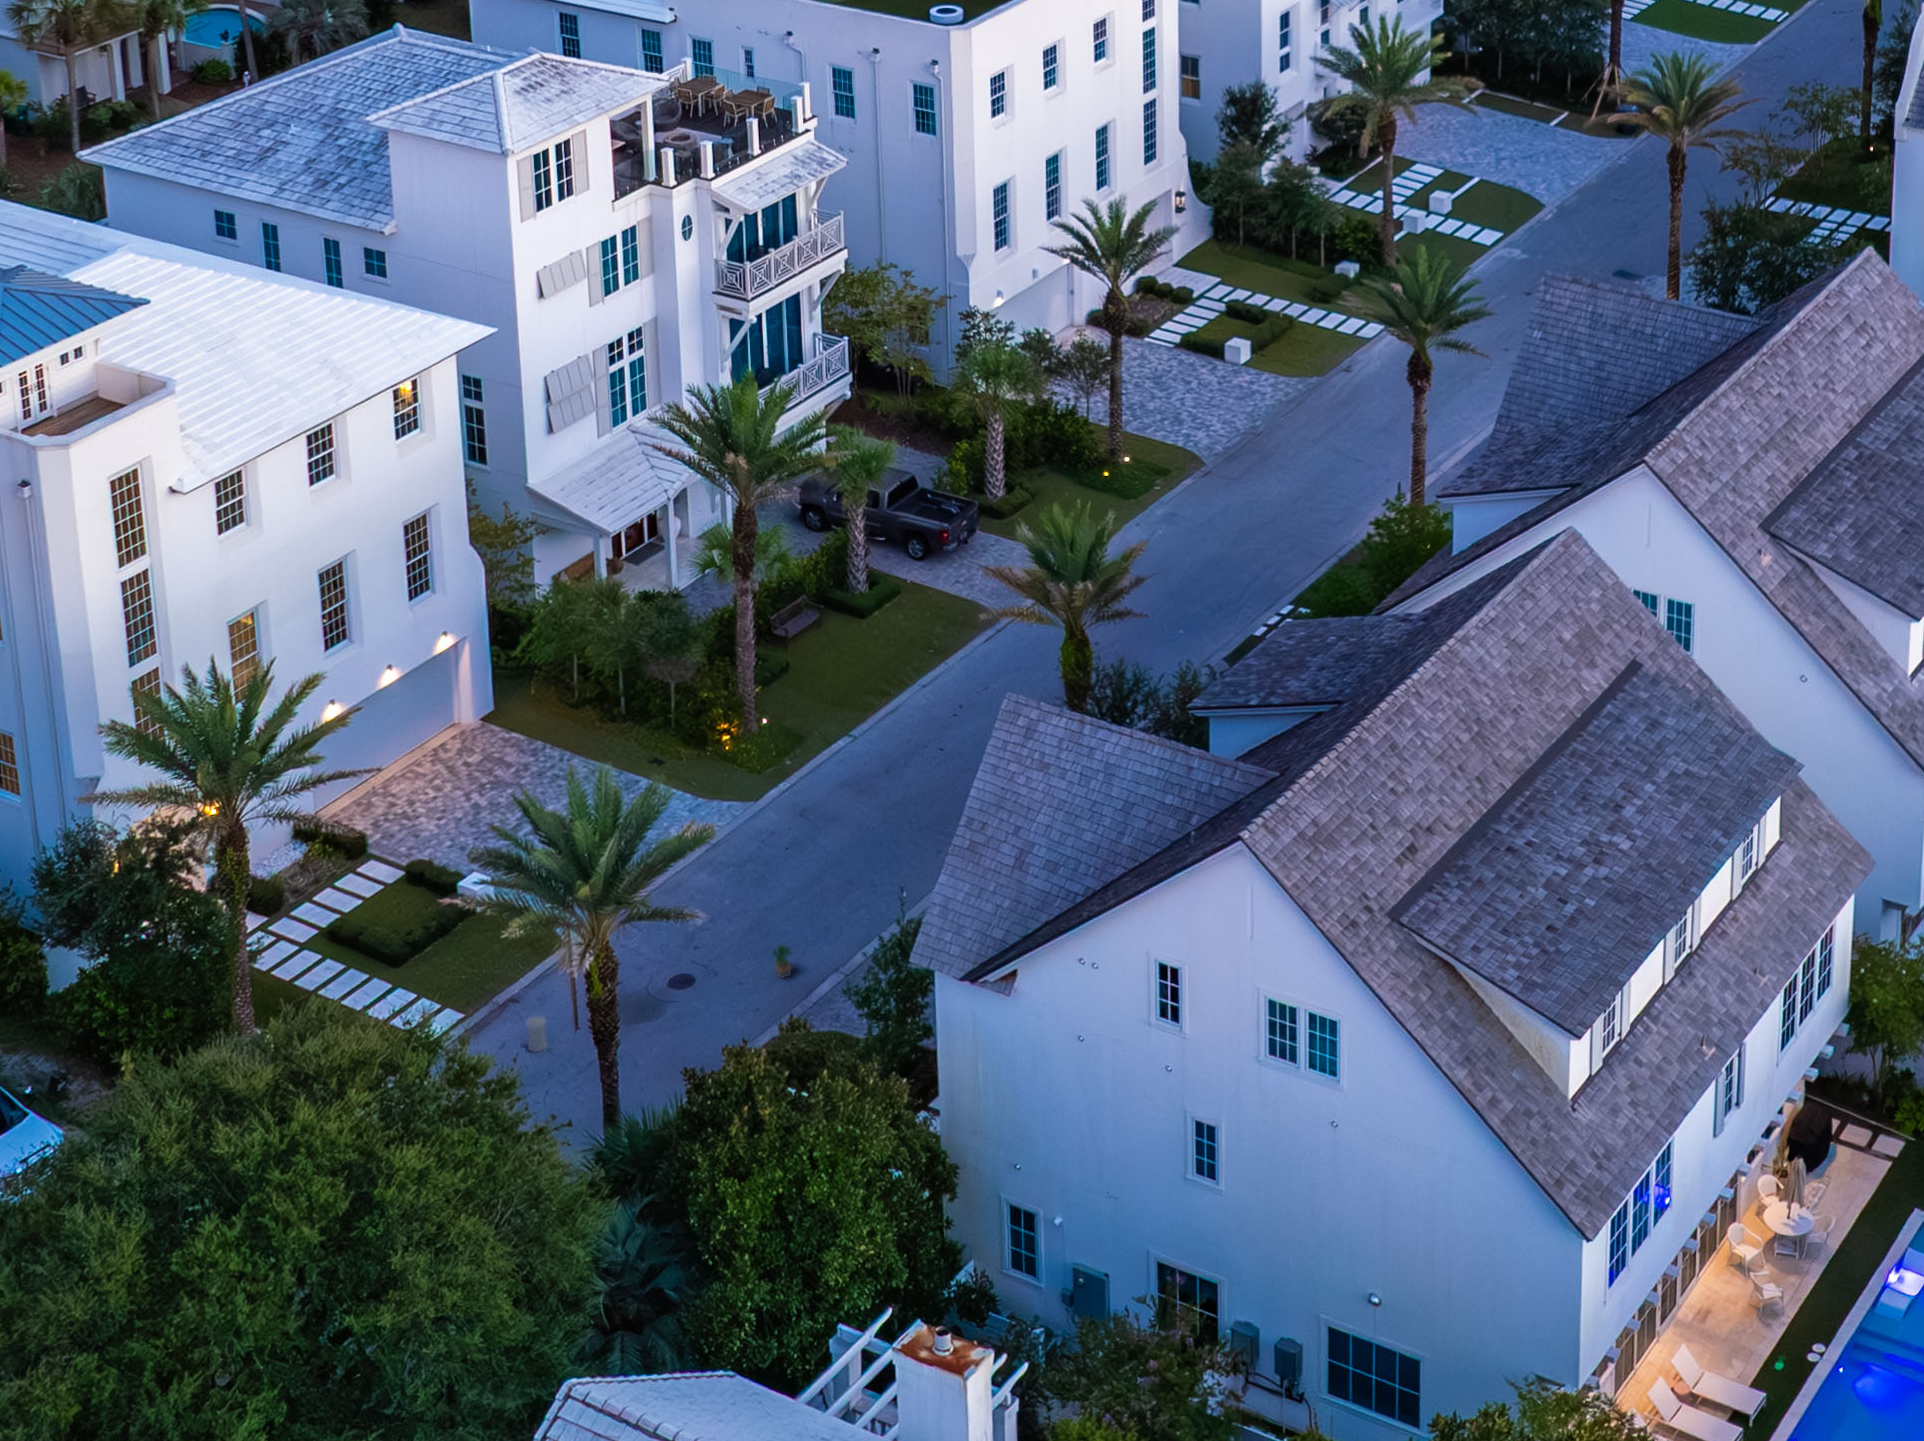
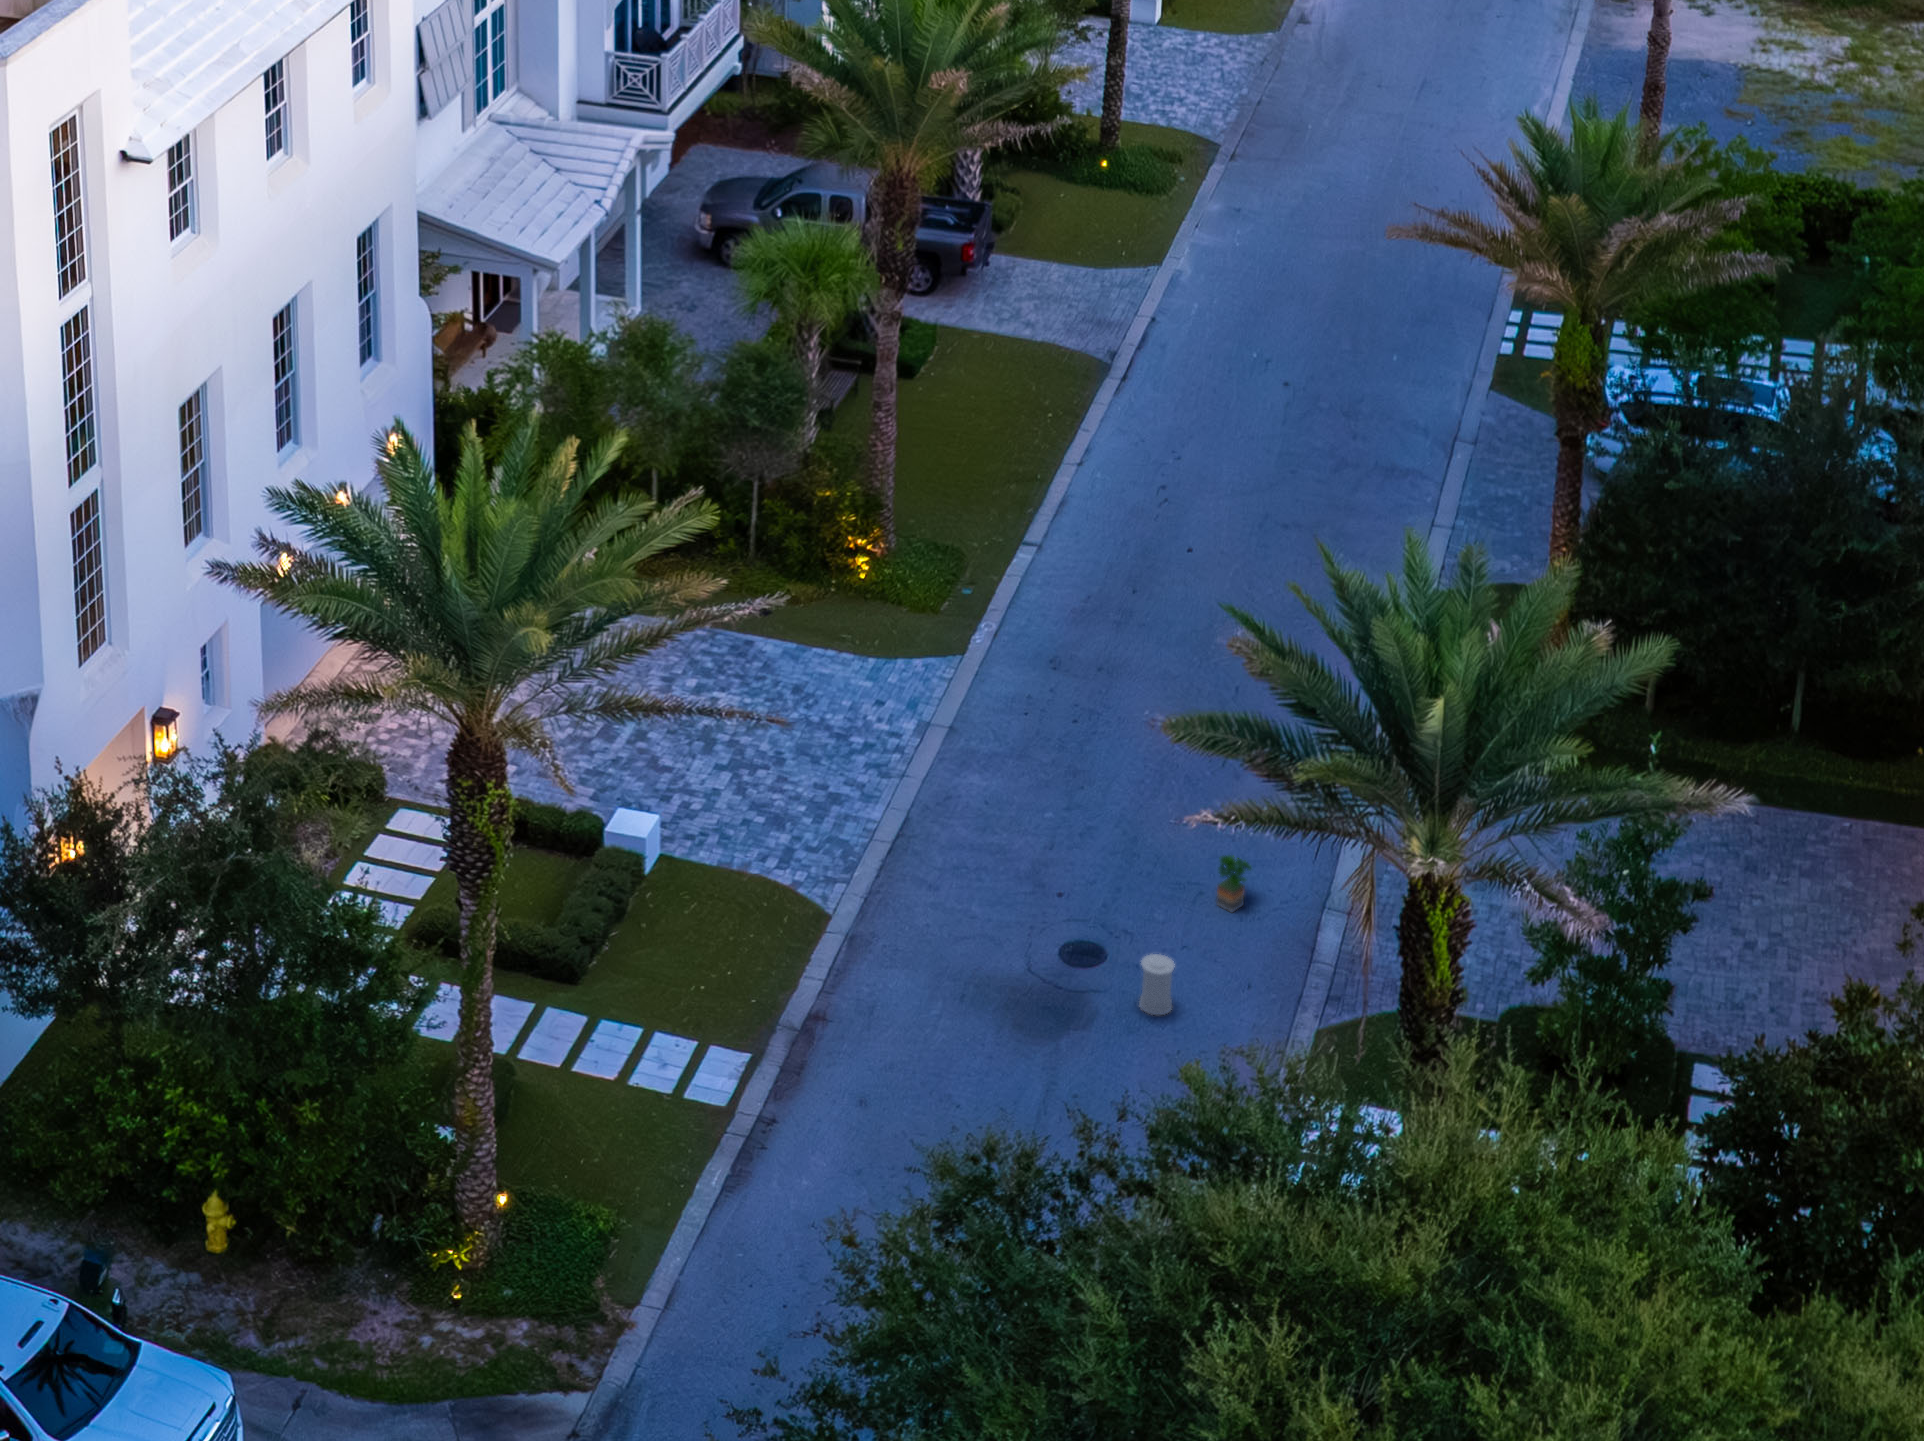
trash can: present [527,1016,547,1052] -> present [1139,954,1175,1015]

